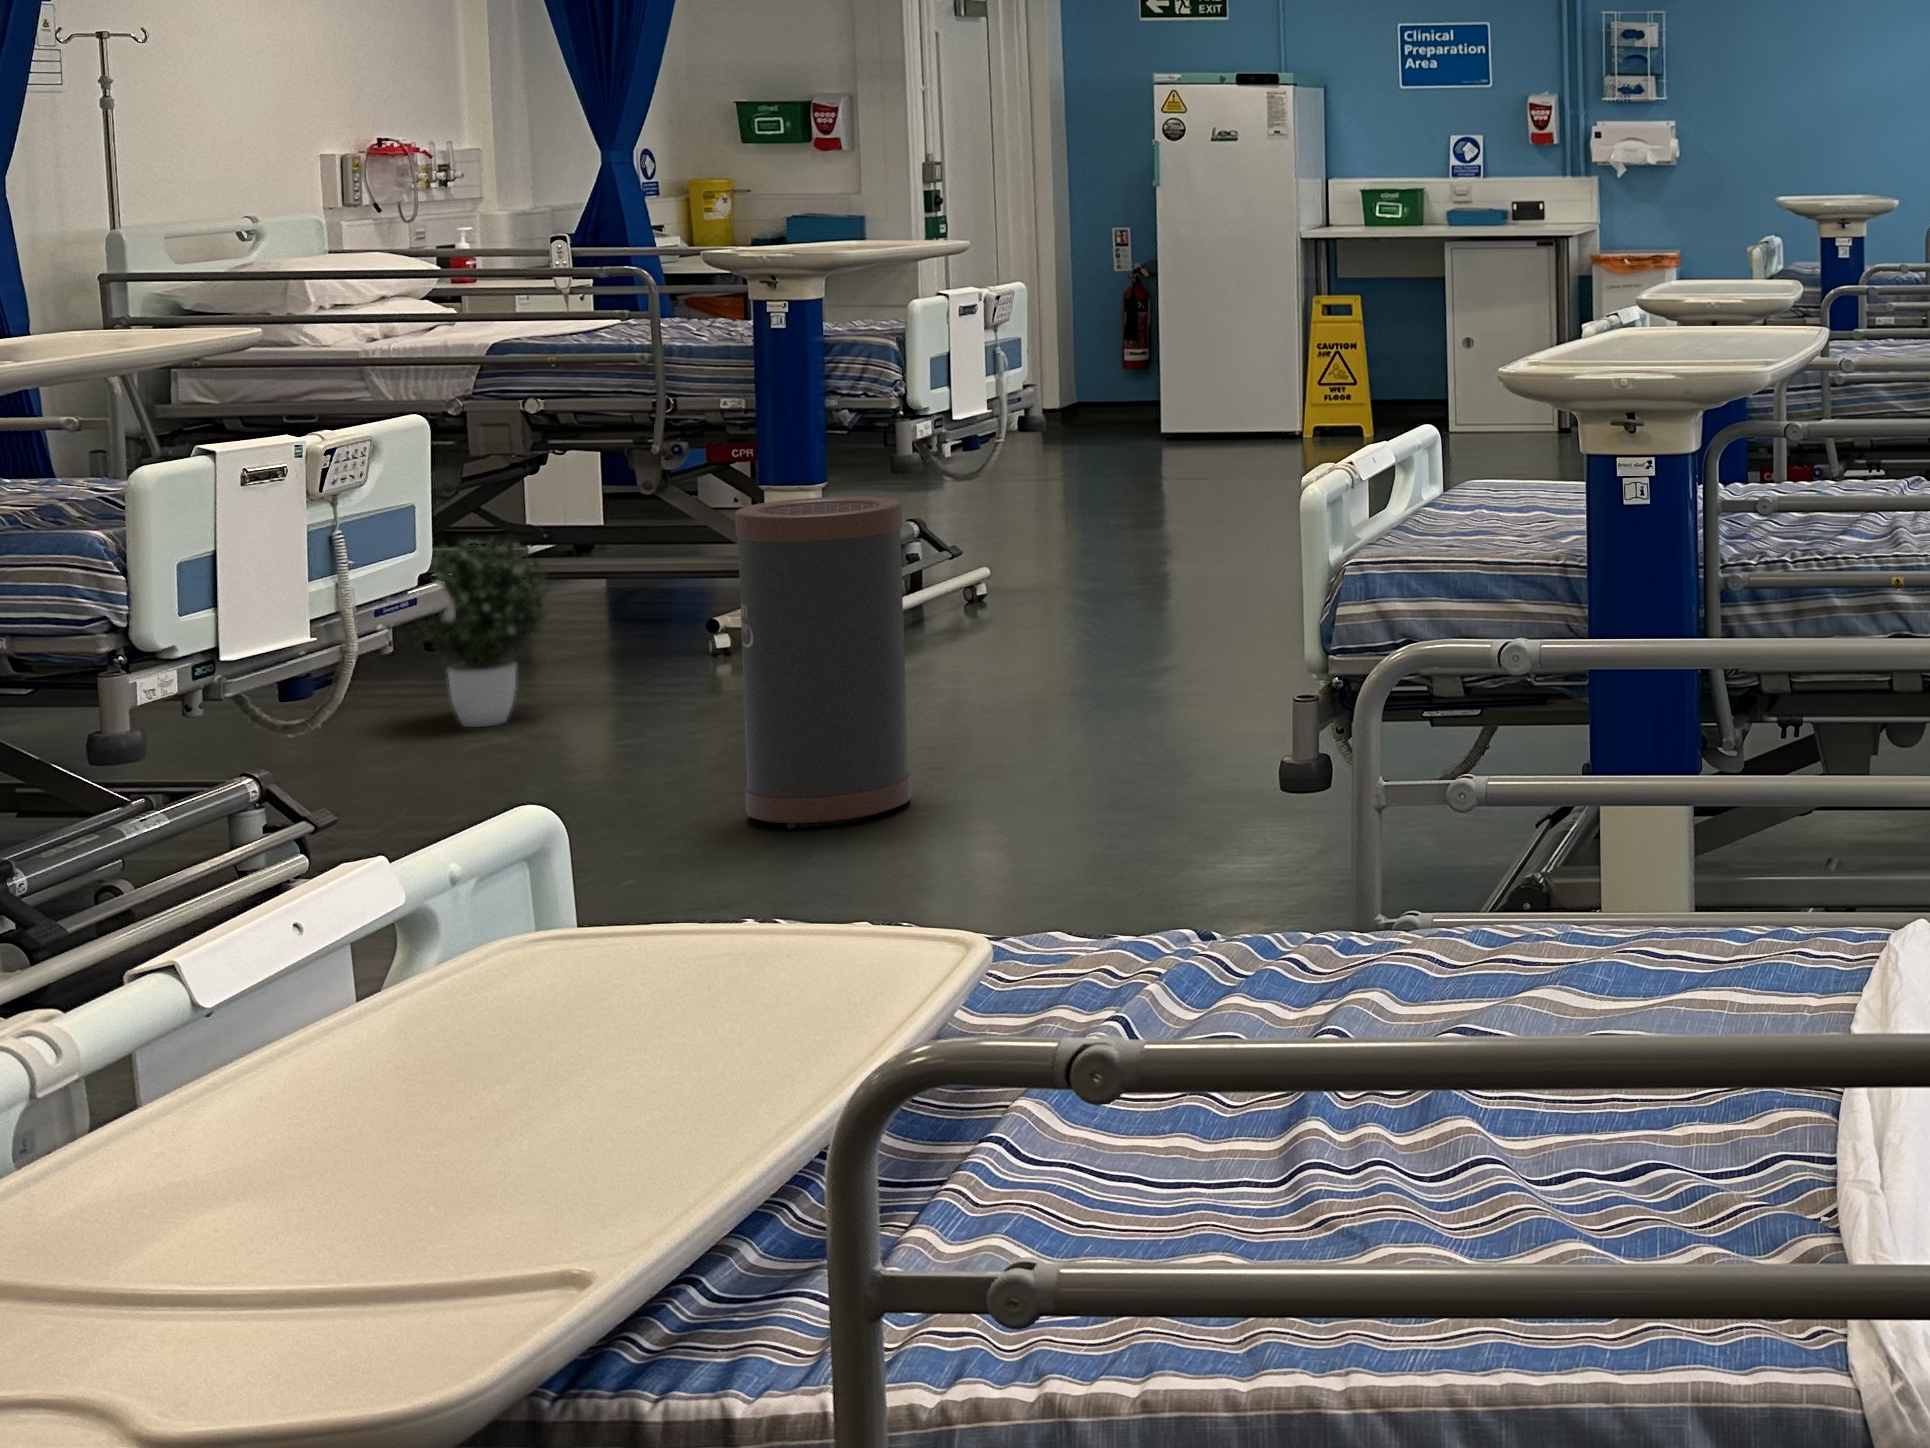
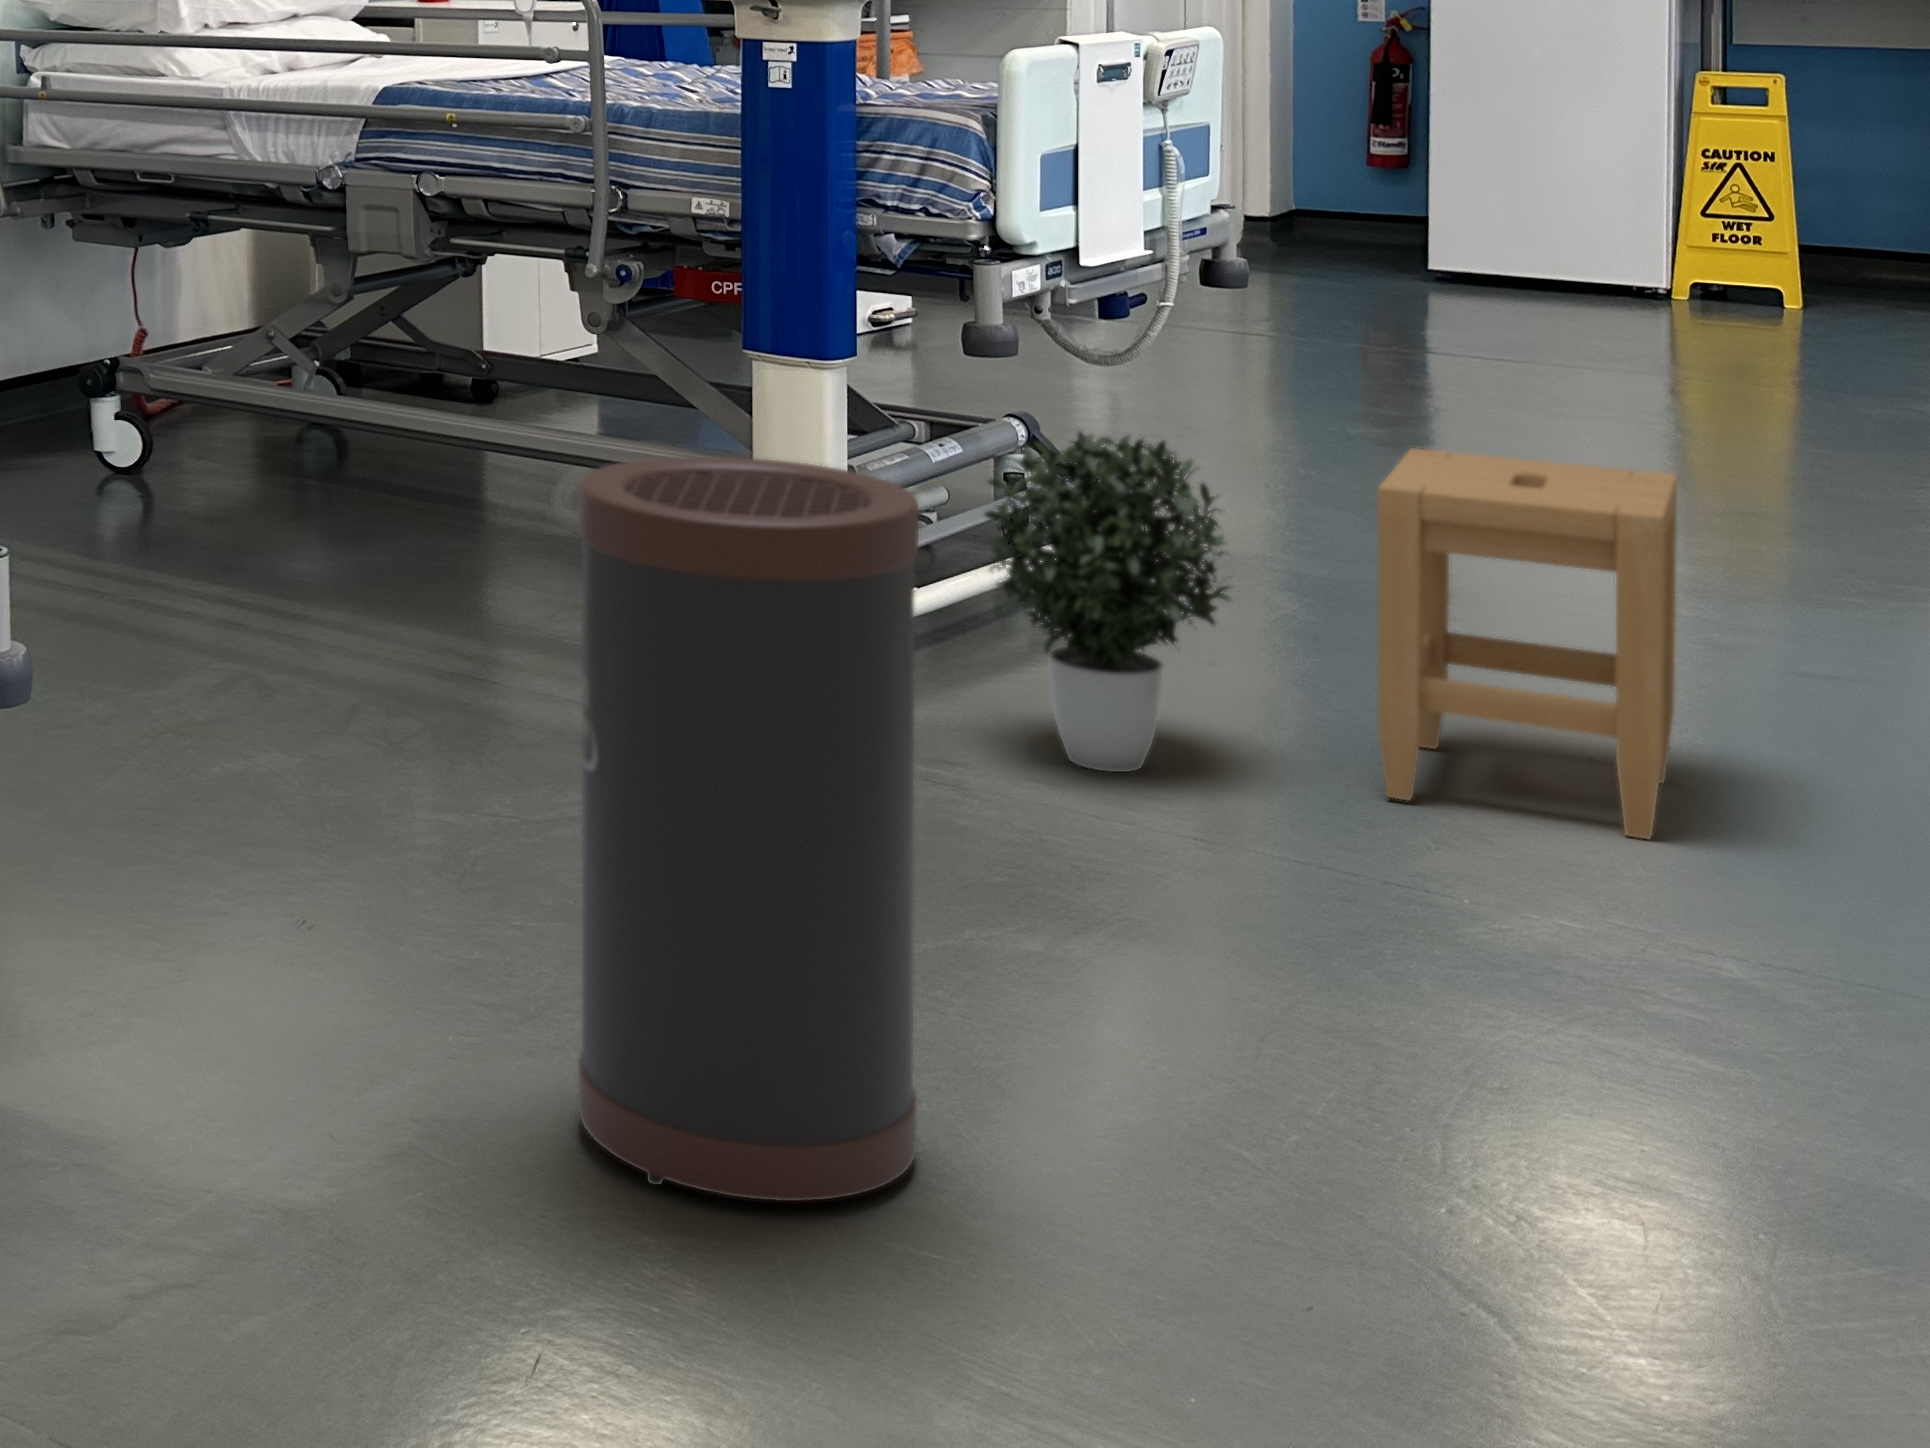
stool: none [1110,490,1249,662] -> present [1378,449,1677,839]
potted plant: present [411,538,549,727] -> present [985,432,1232,772]

